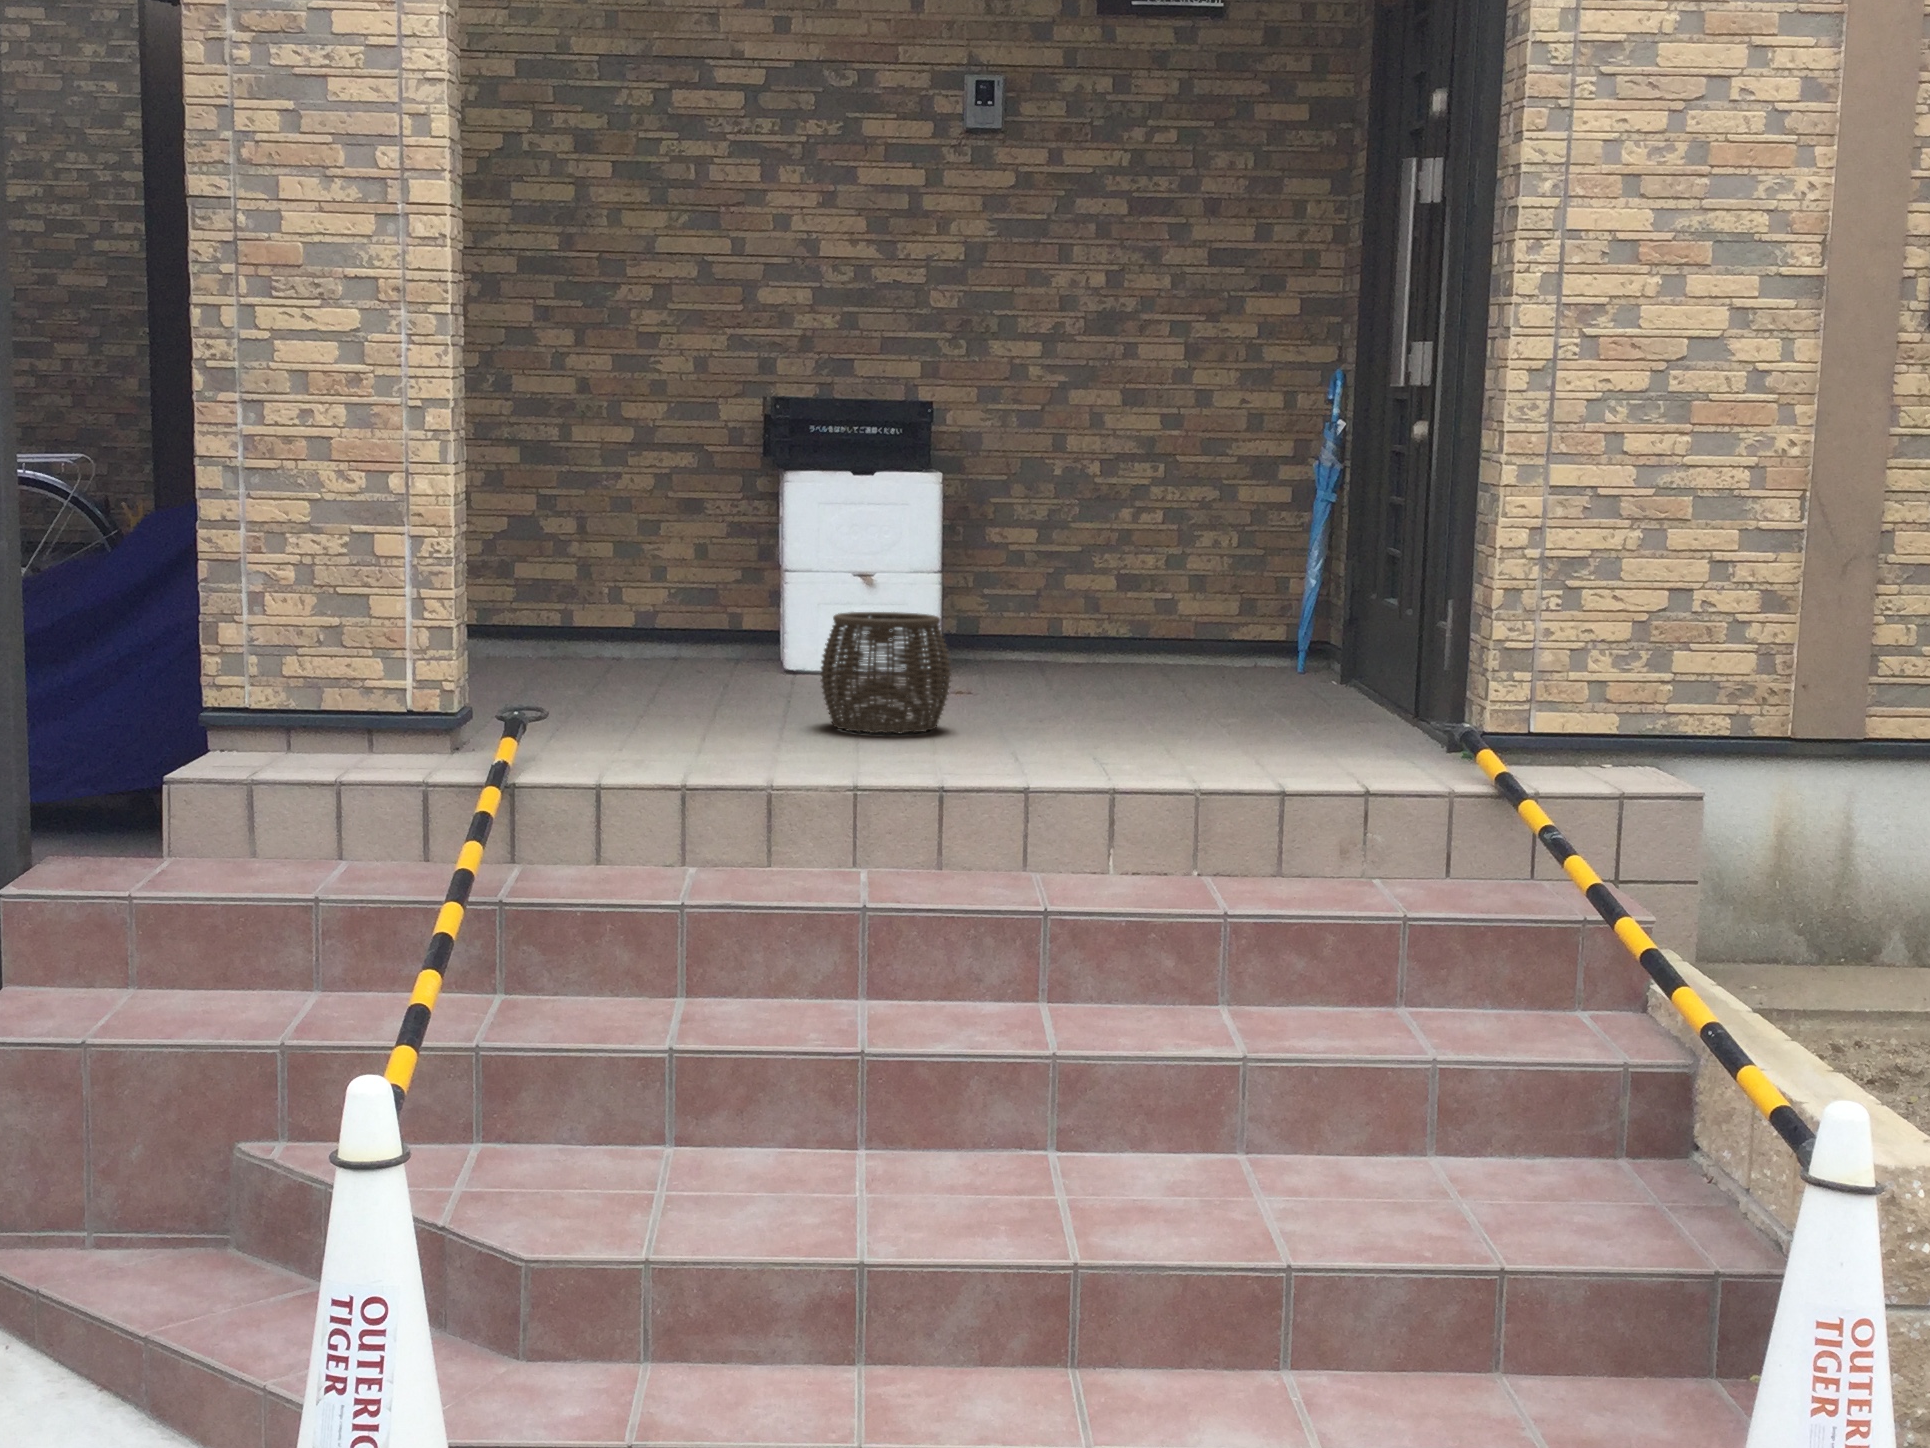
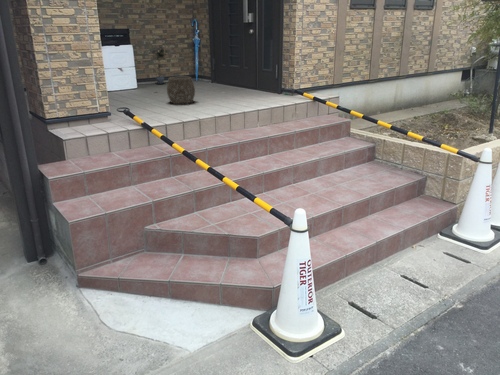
potted plant: none [1002,480,1082,661] -> present [153,47,166,84]

